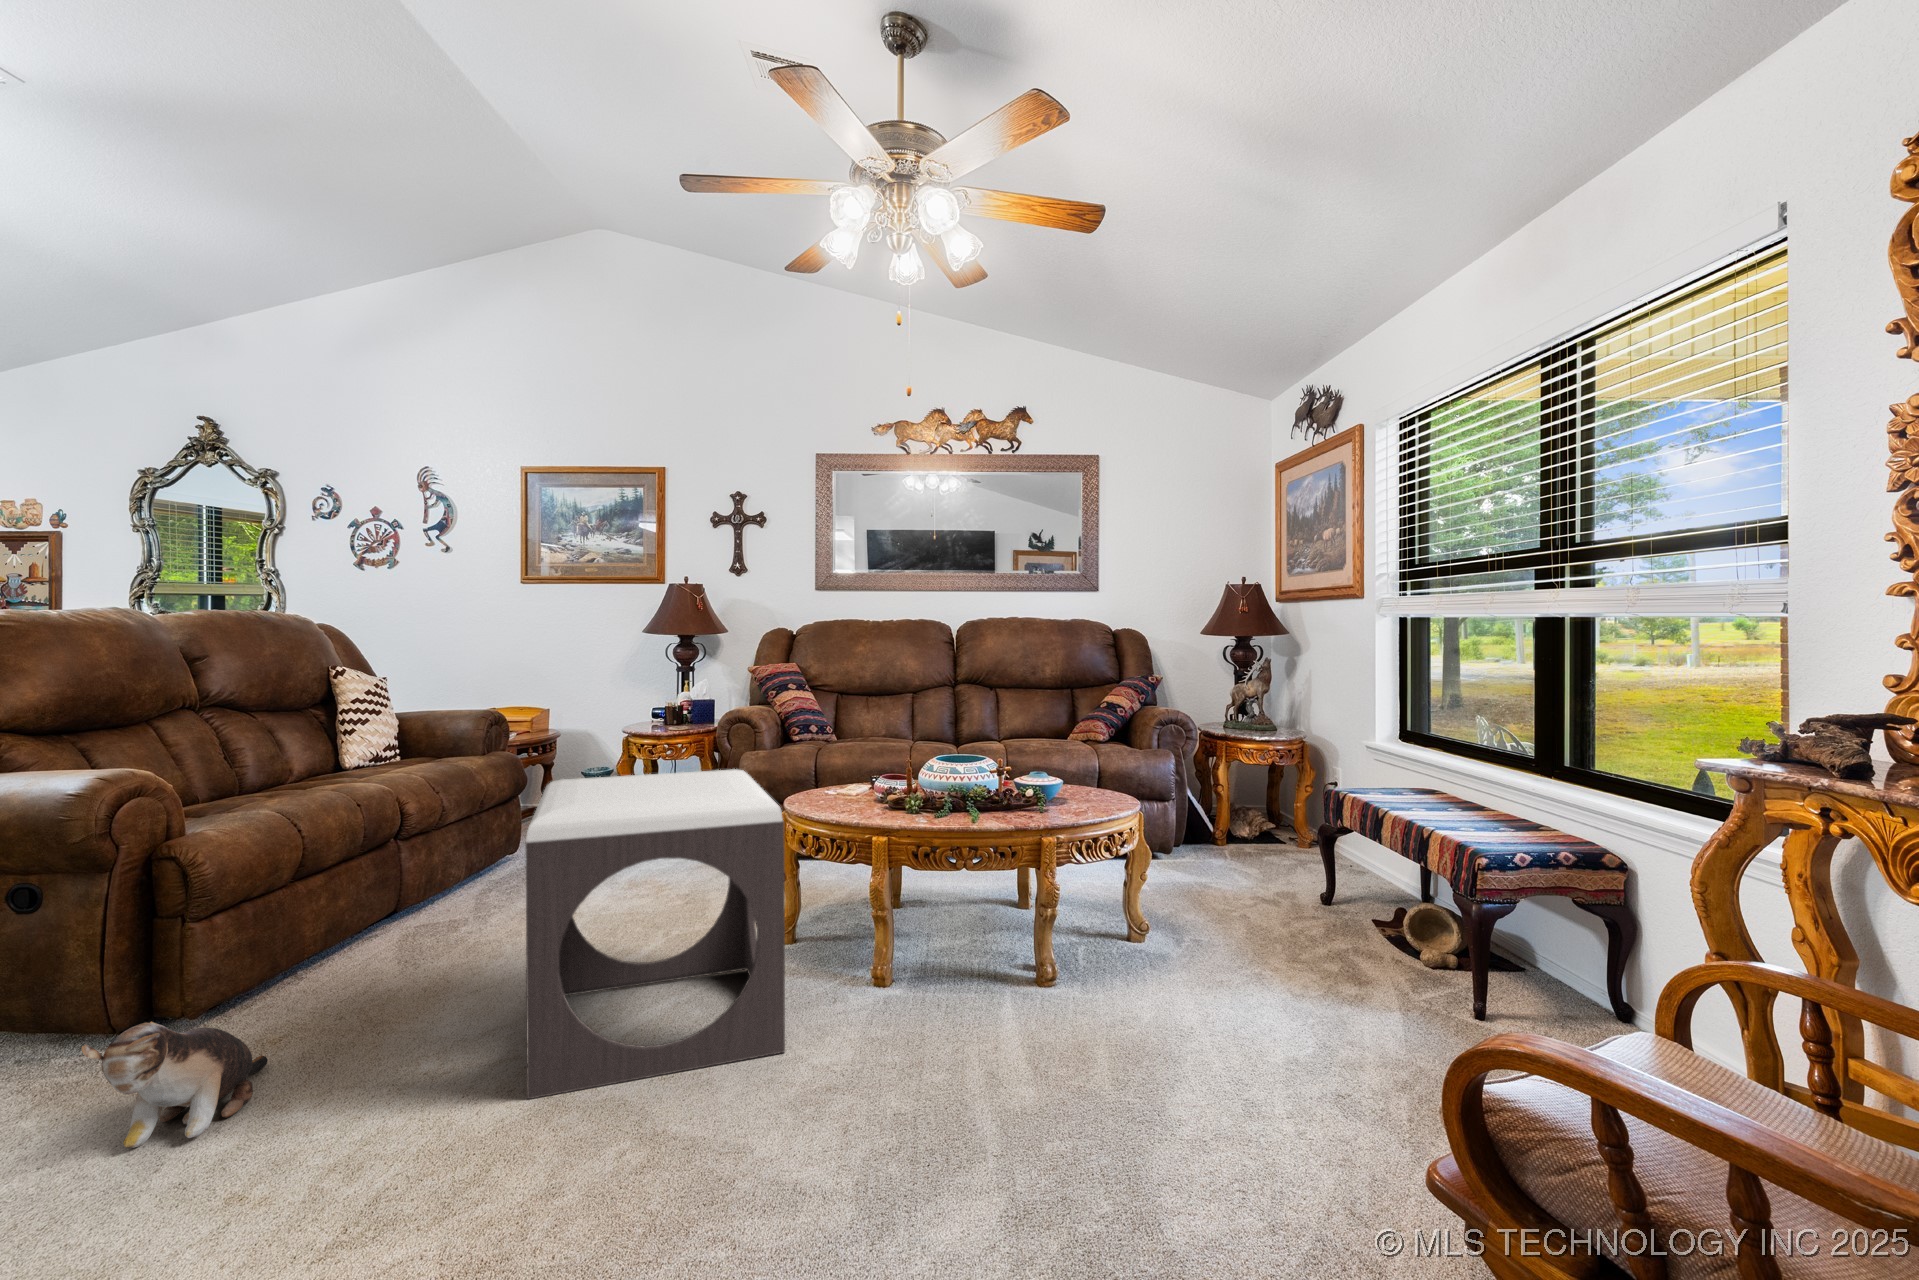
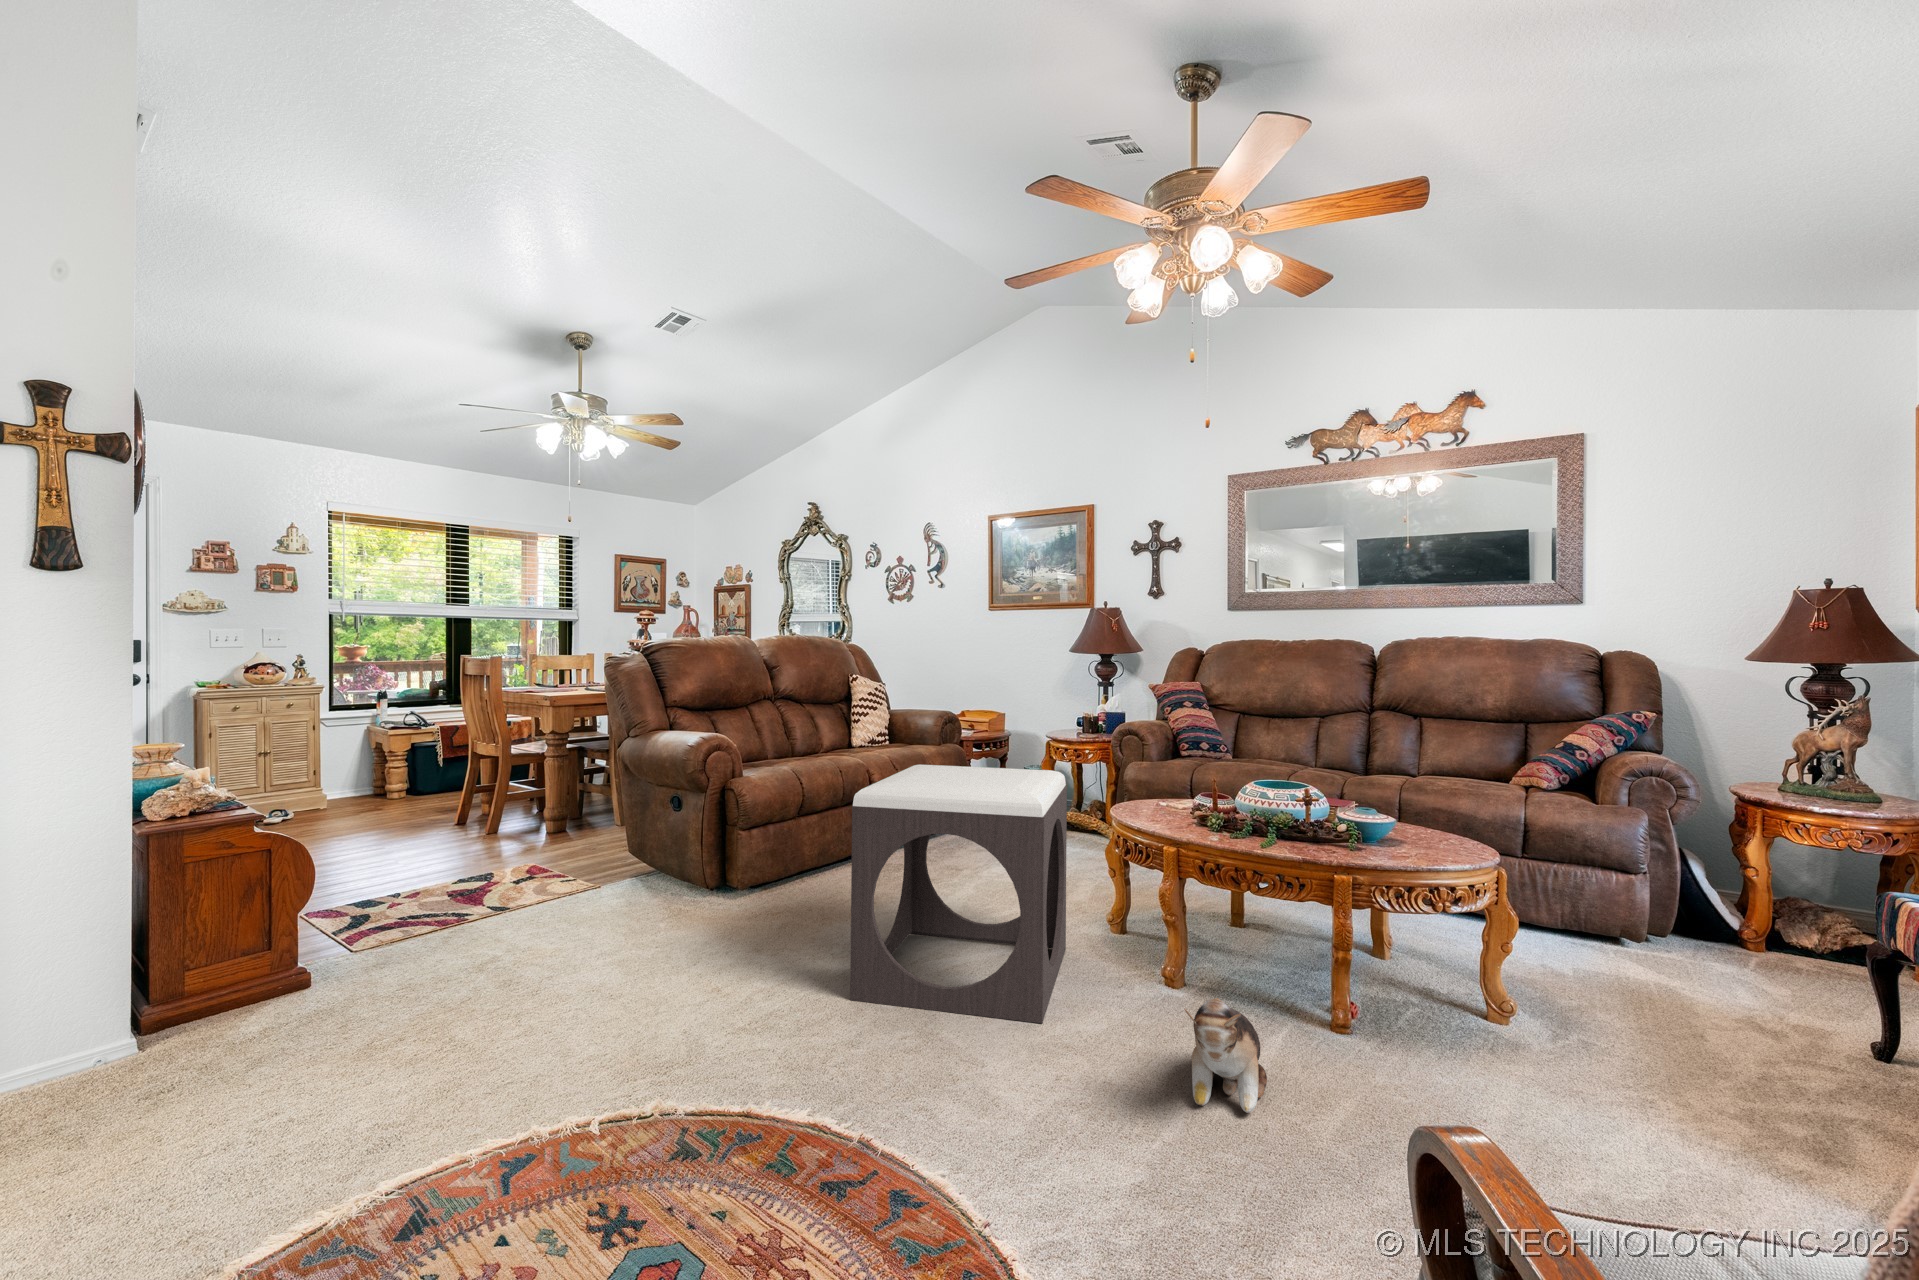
plush toy: present [82,1021,268,1148] -> present [1185,998,1267,1113]

